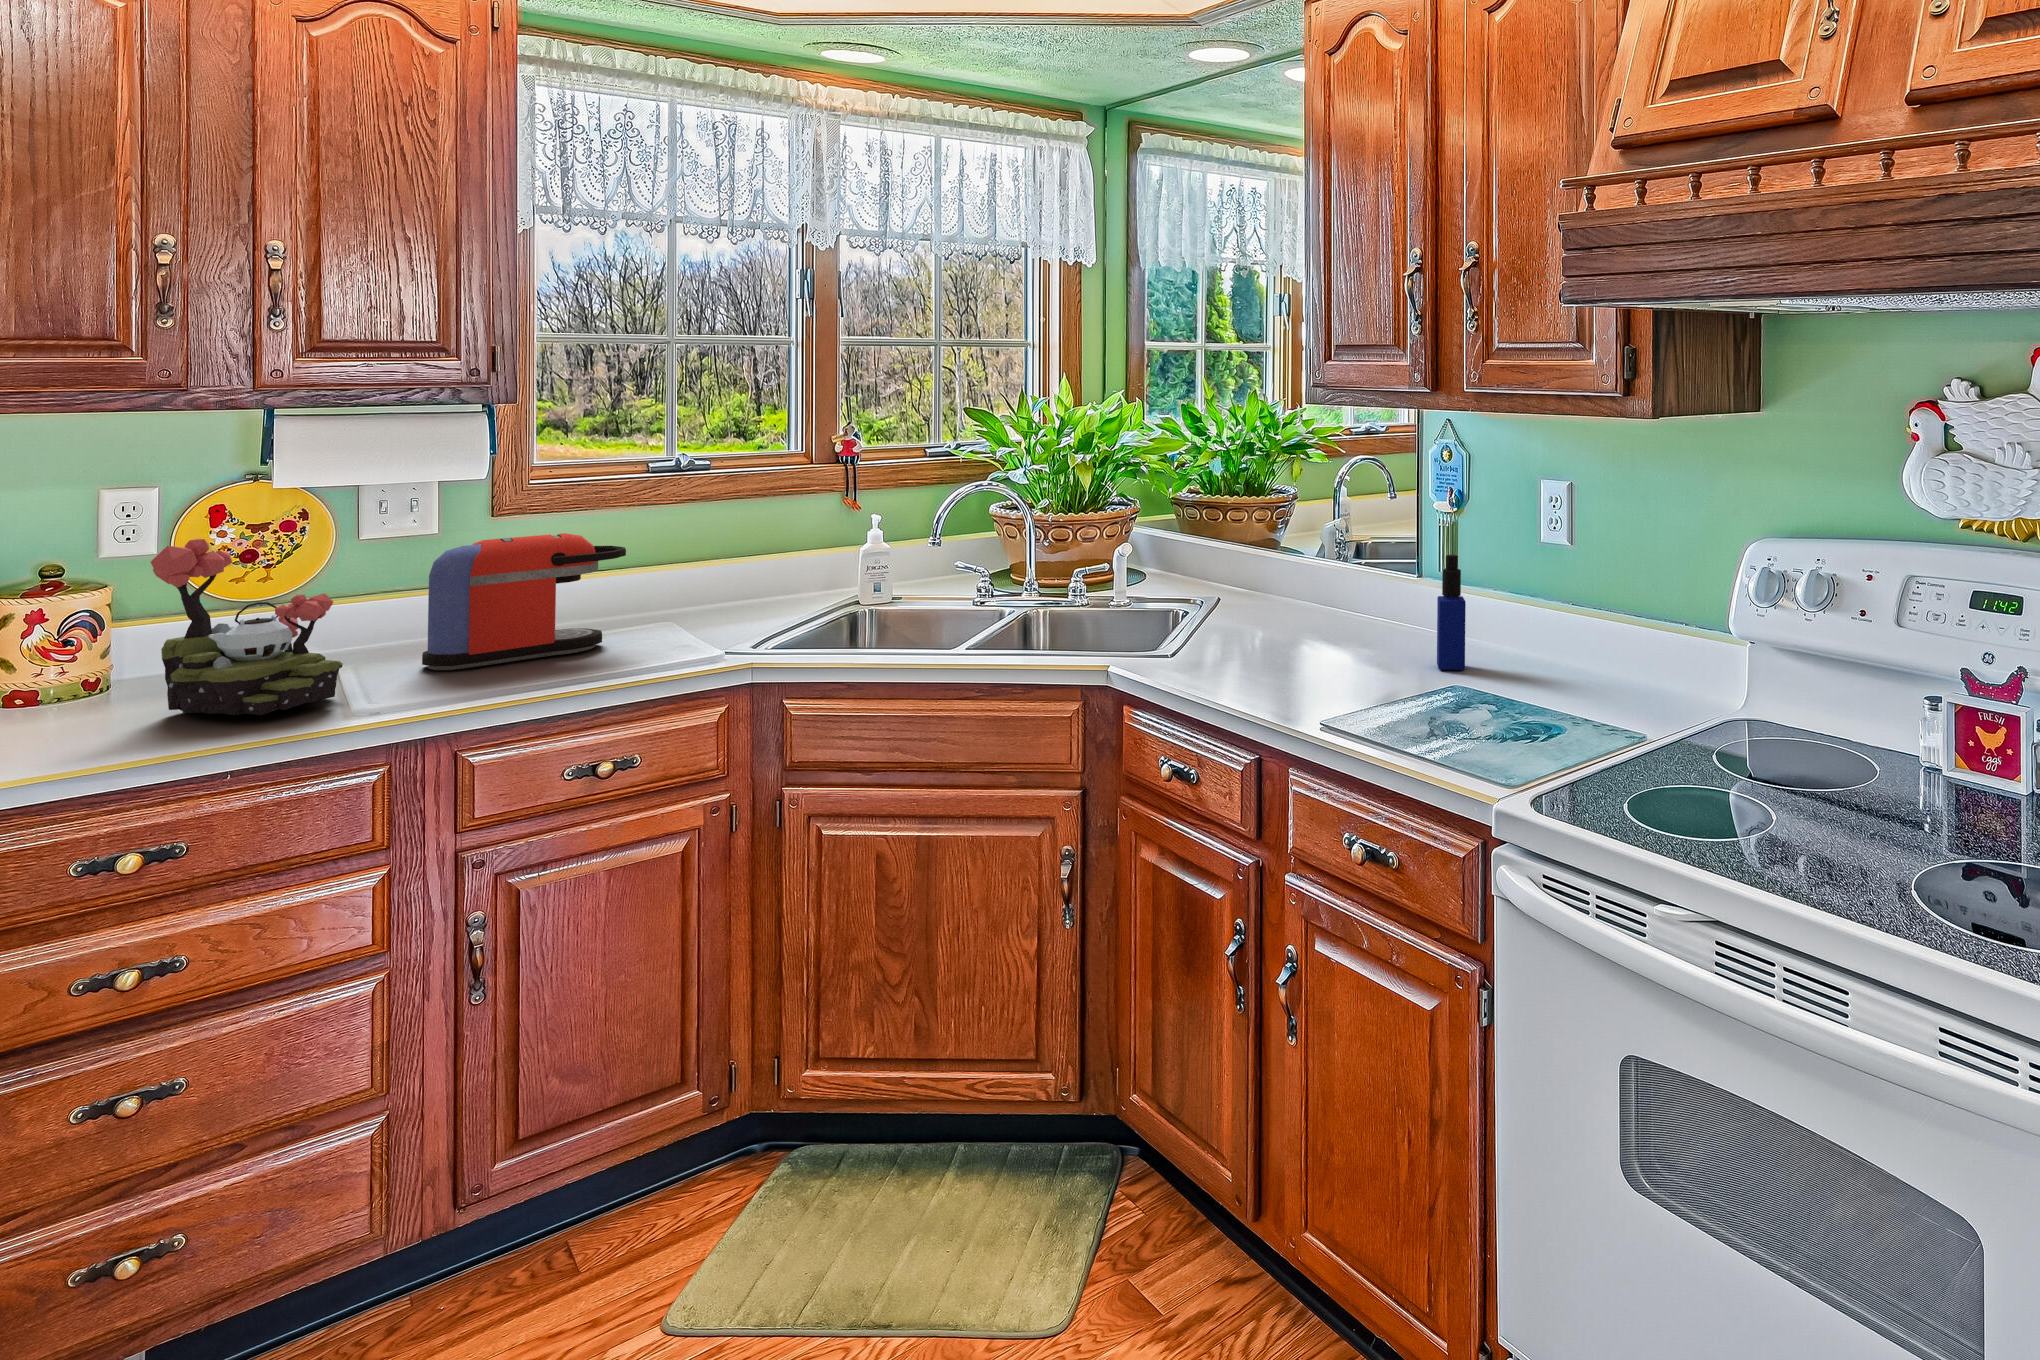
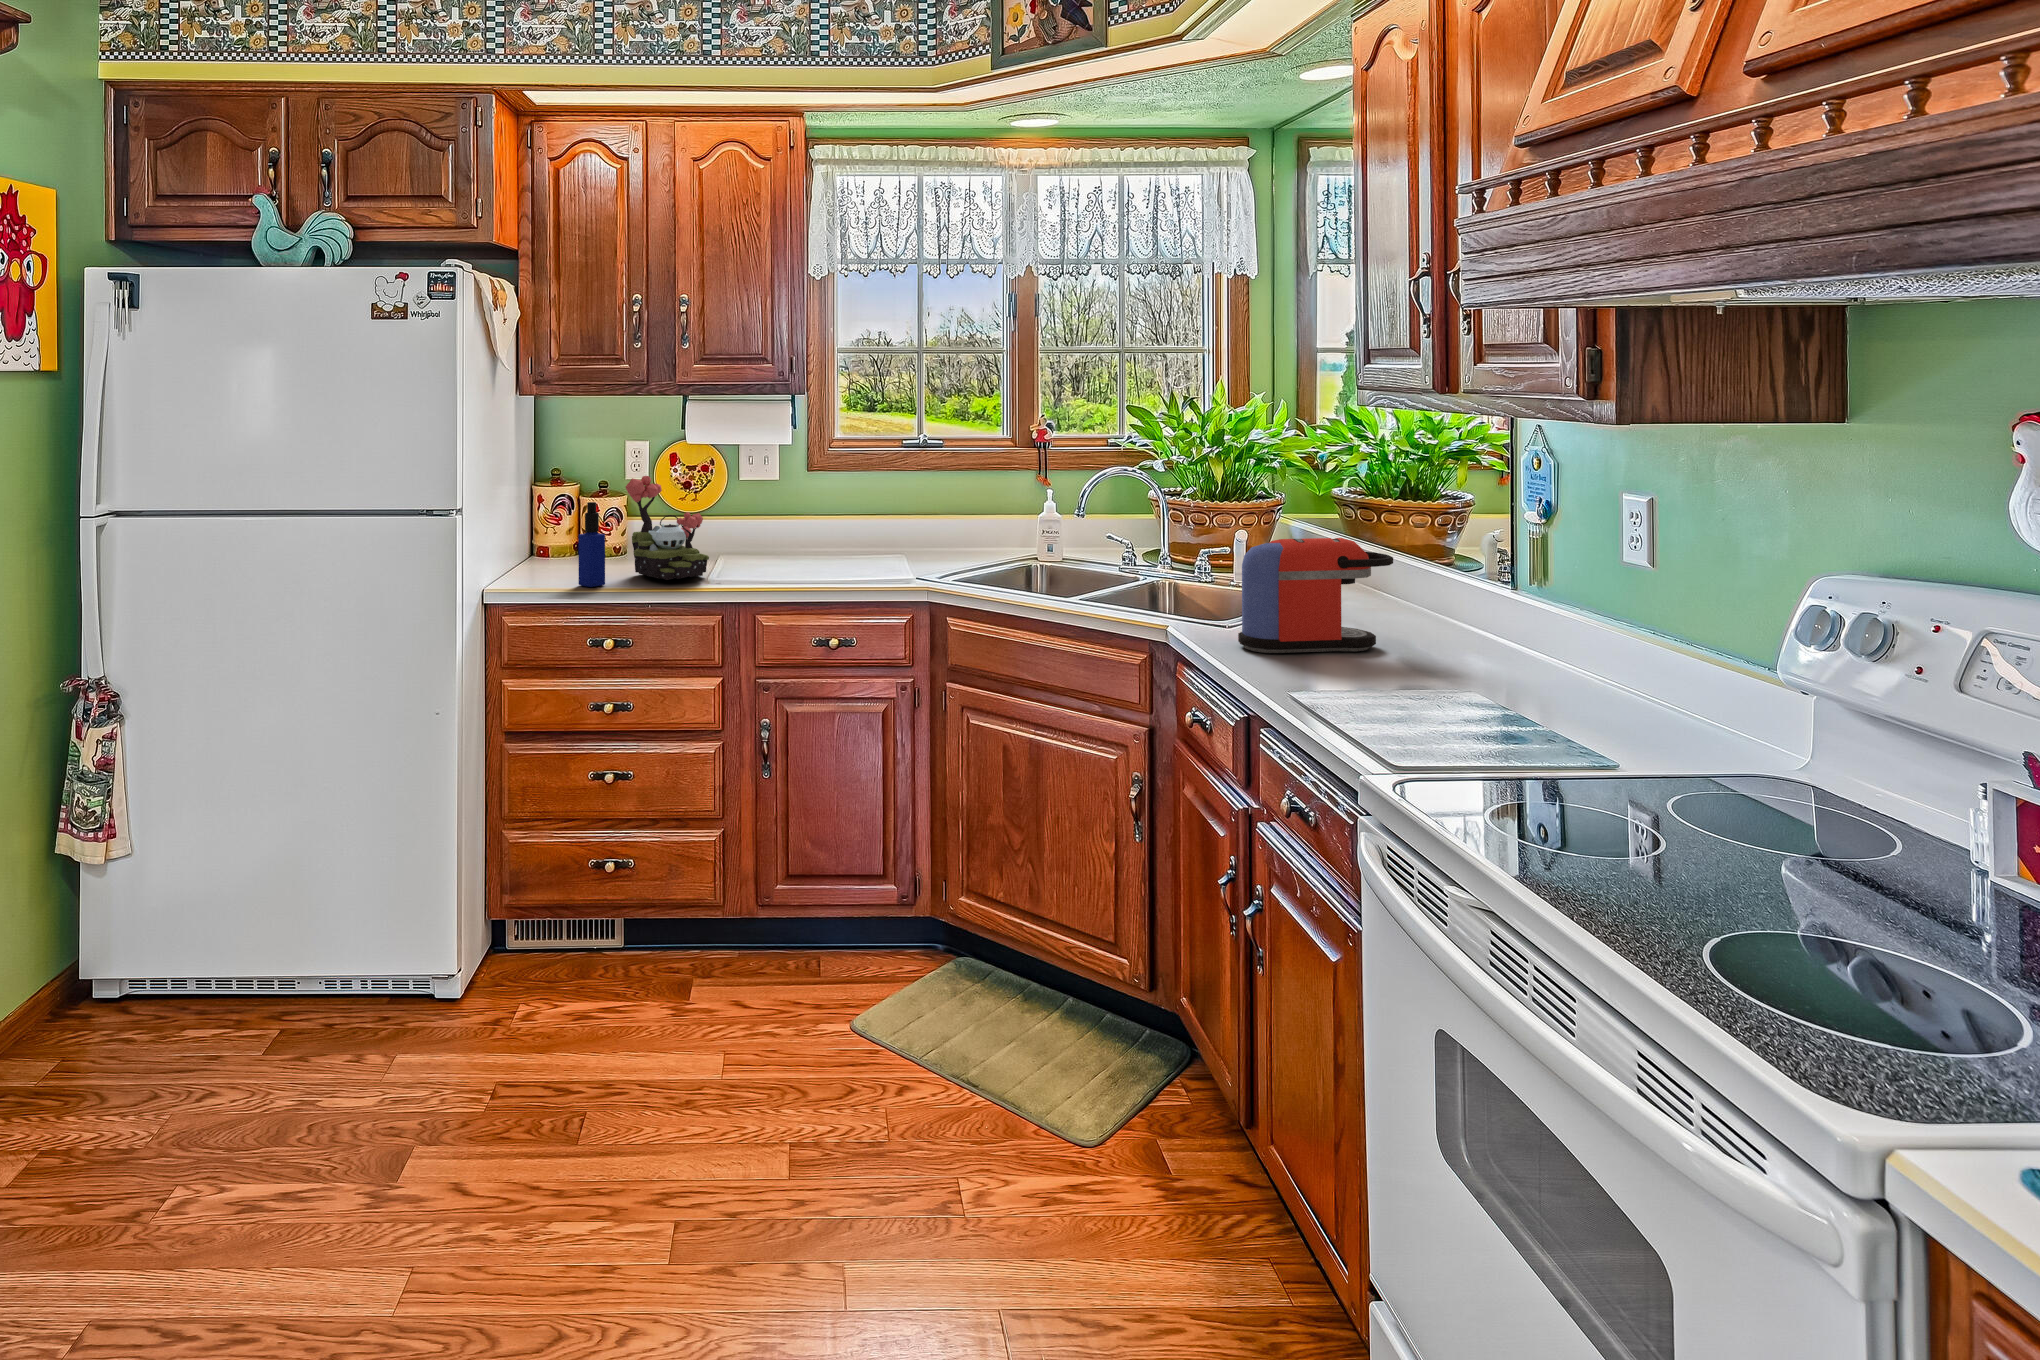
coffee maker: present [422,533,626,670] -> present [1238,538,1393,653]
bottle: present [1437,555,1466,670] -> present [579,502,605,587]

